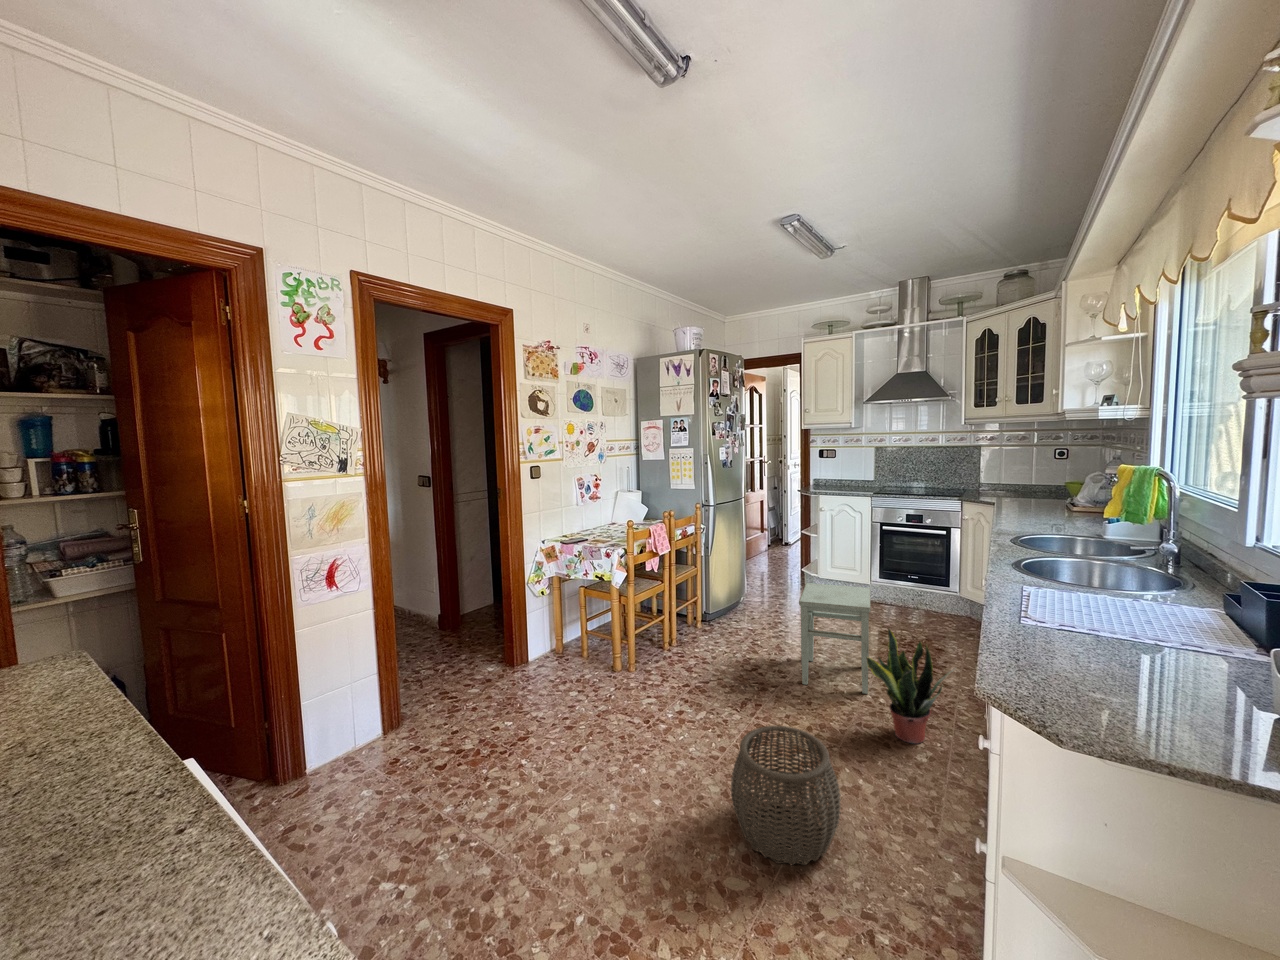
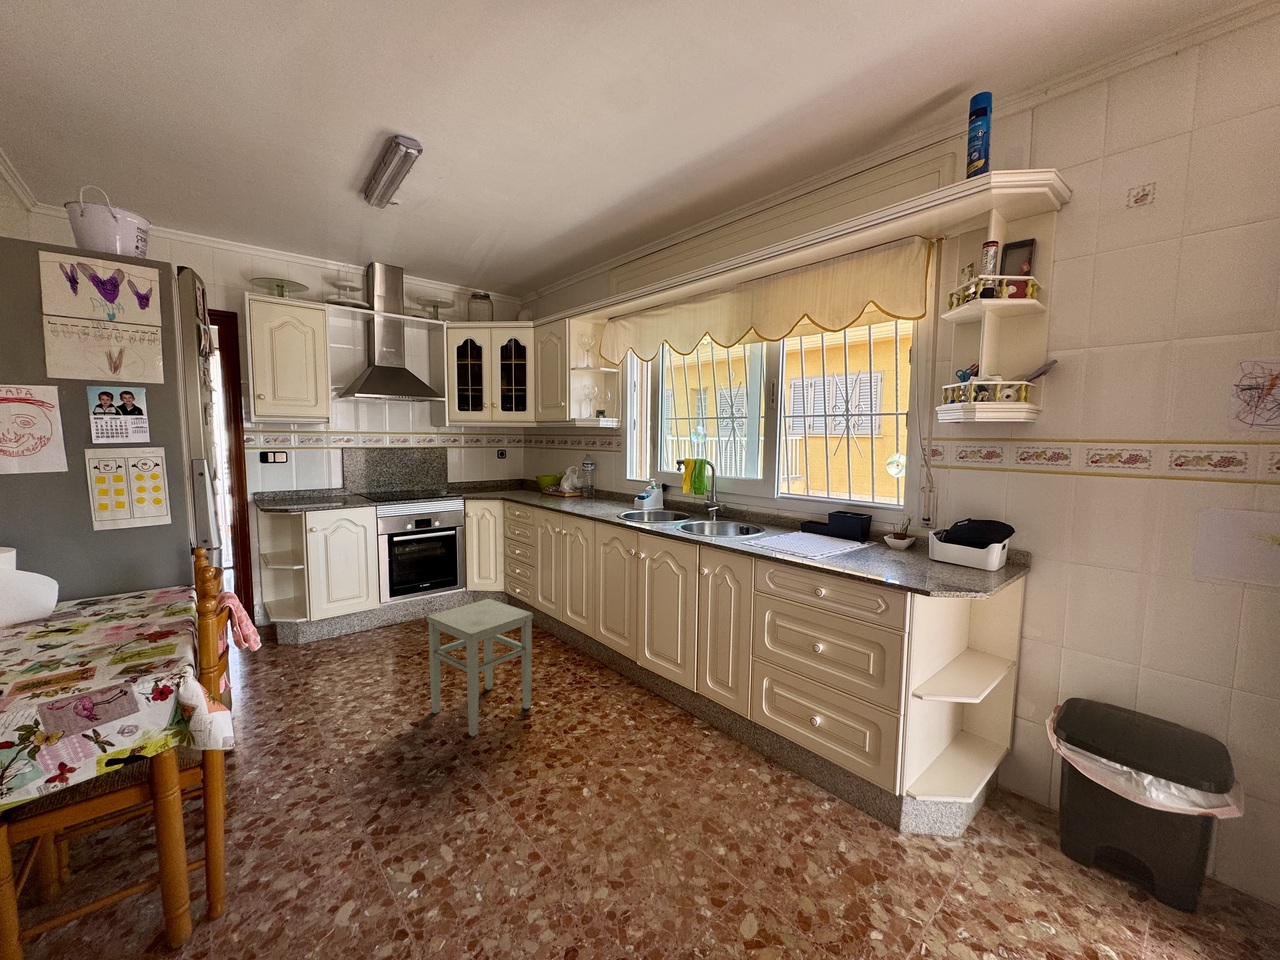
potted plant: present [867,629,951,744] -> none [572,621,639,722]
woven basket: present [731,726,841,865] -> none [638,736,755,891]

